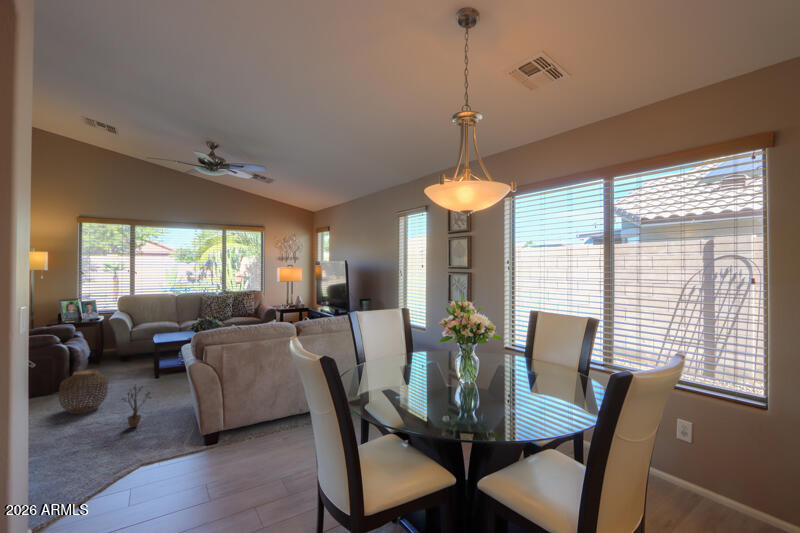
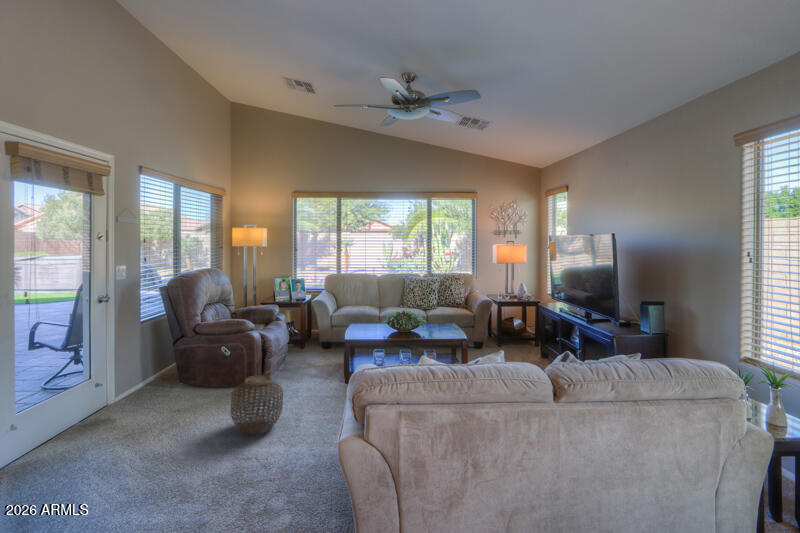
decorative plant: present [120,385,151,427] -> none [269,427,313,494]

